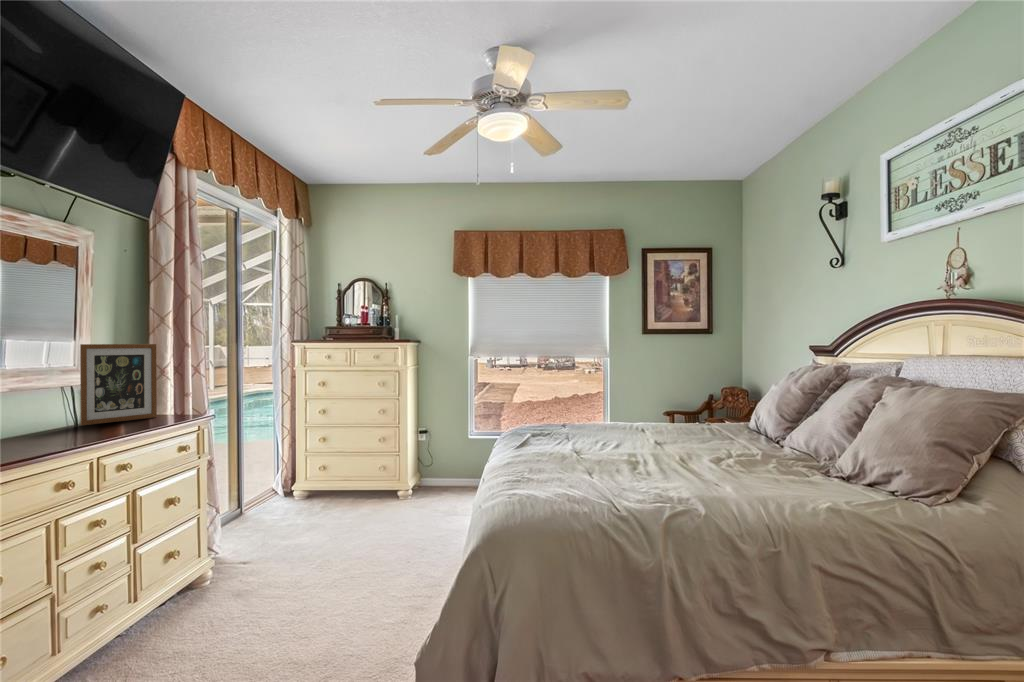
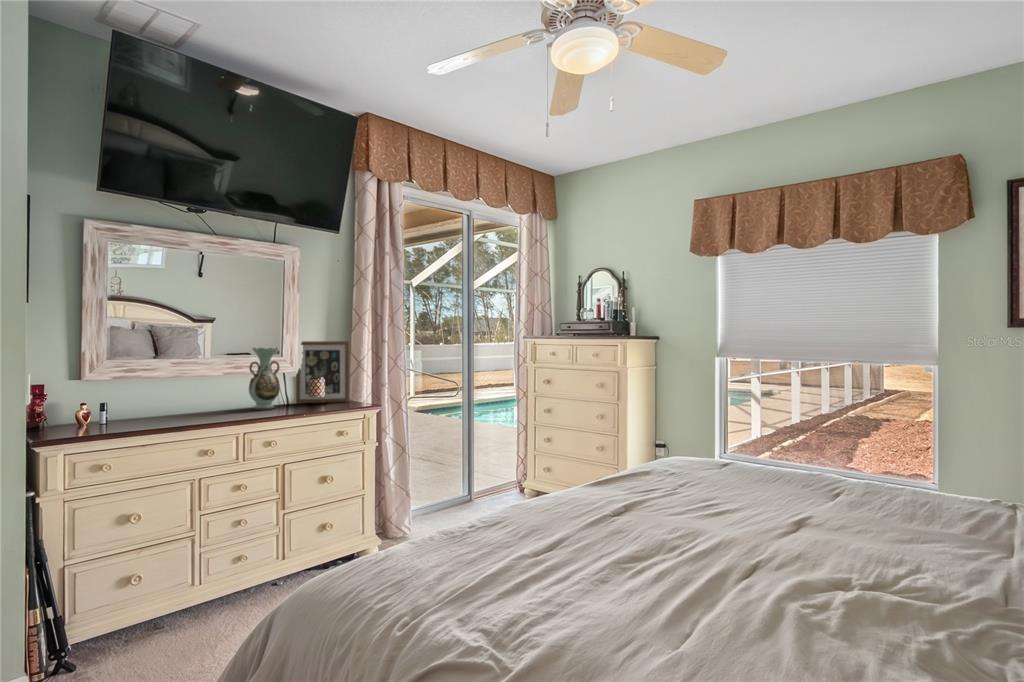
decorative vase: none [33,352,84,437] -> present [249,348,280,410]

